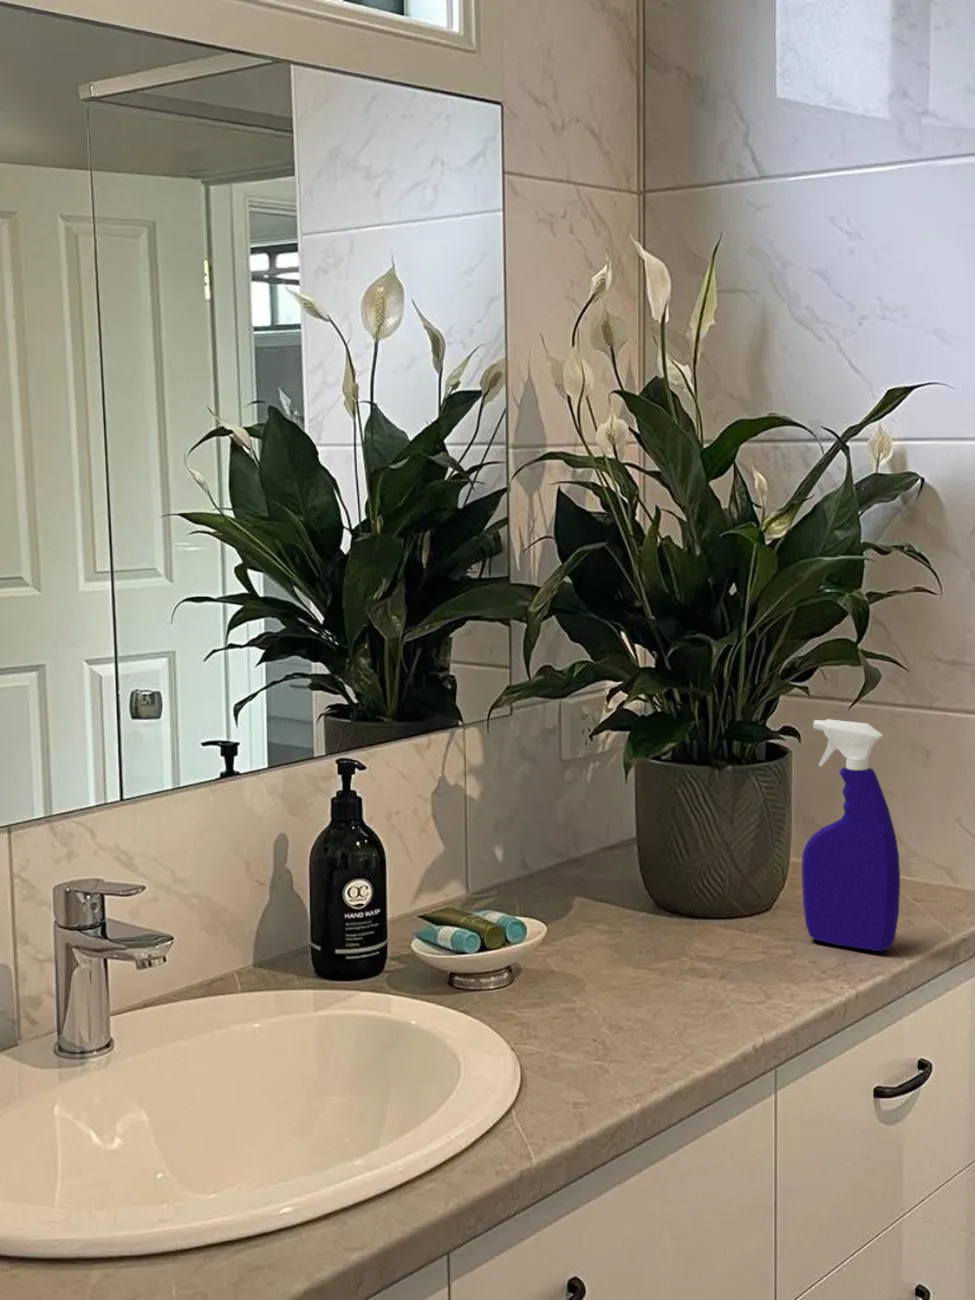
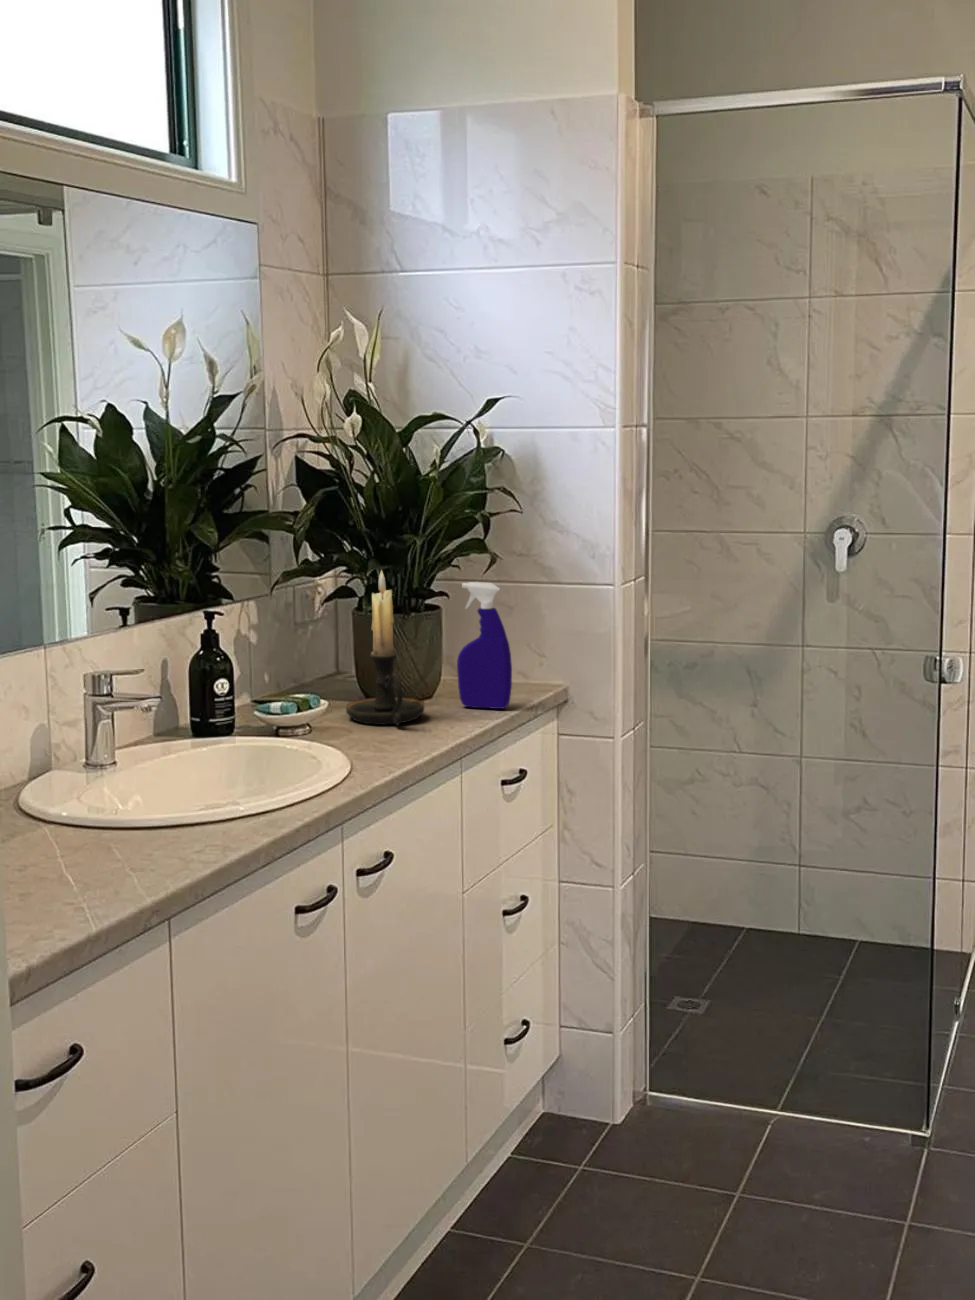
candle holder: none [589,695,731,982] -> present [346,571,424,725]

